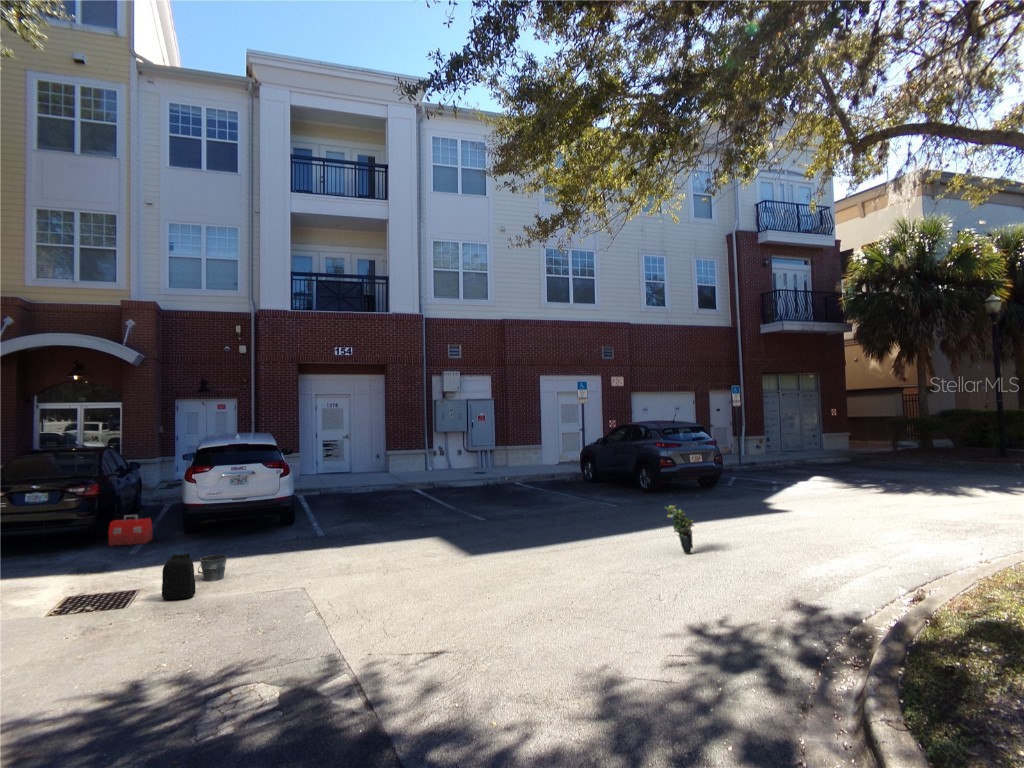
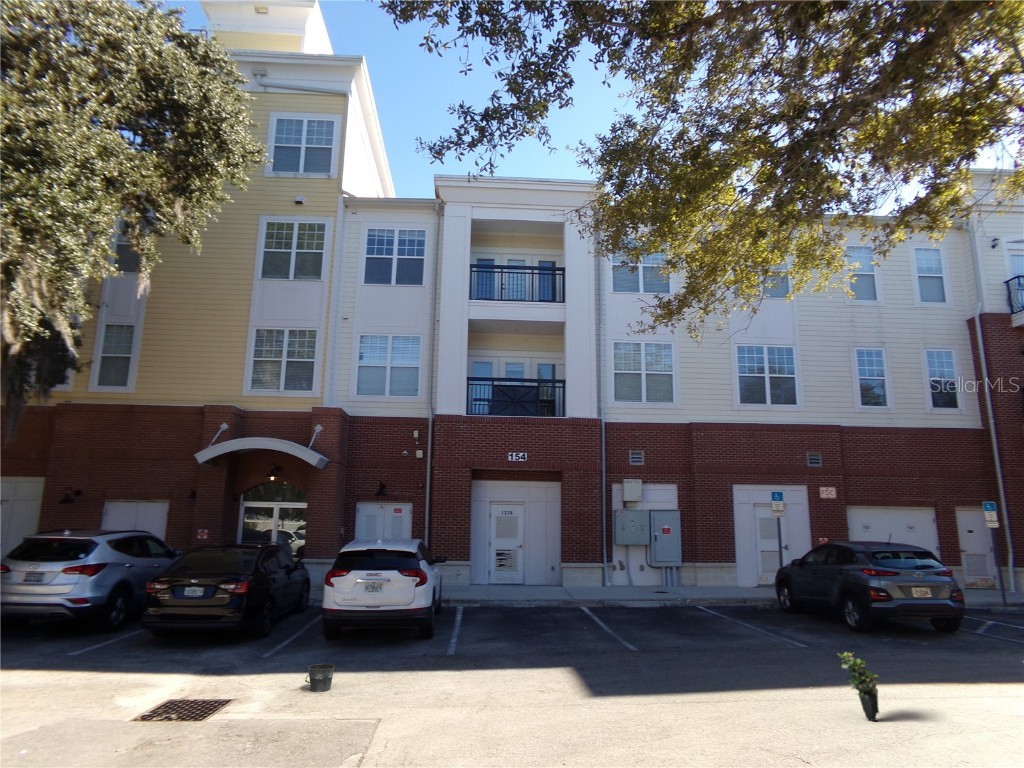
toolbox: present [109,515,152,546] -> none [256,615,298,645]
backpack: present [162,554,196,600] -> none [259,660,292,708]

